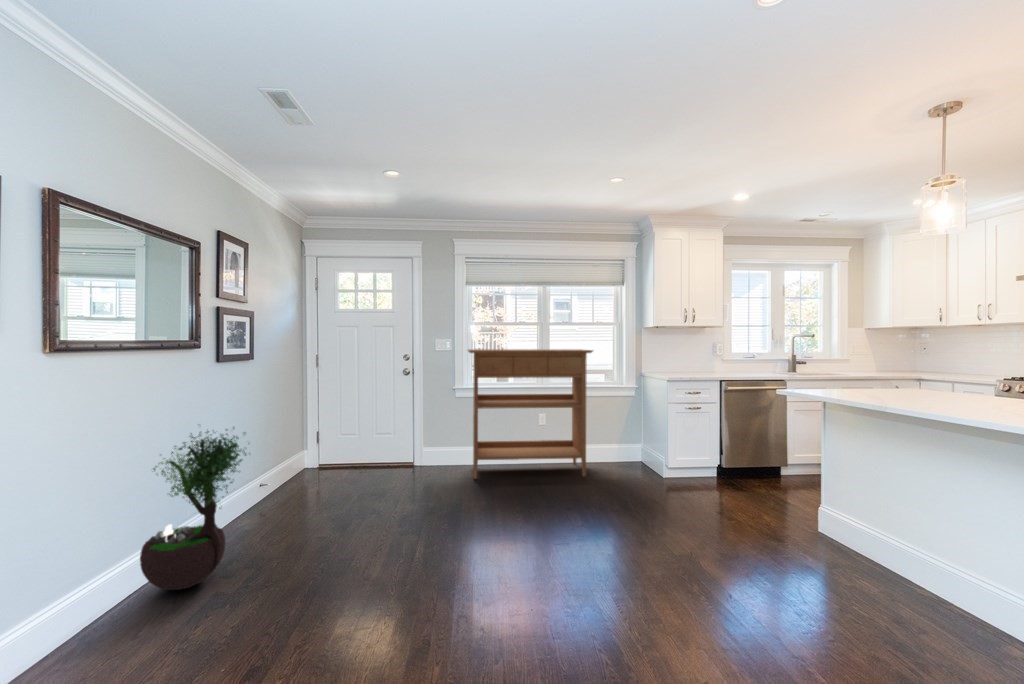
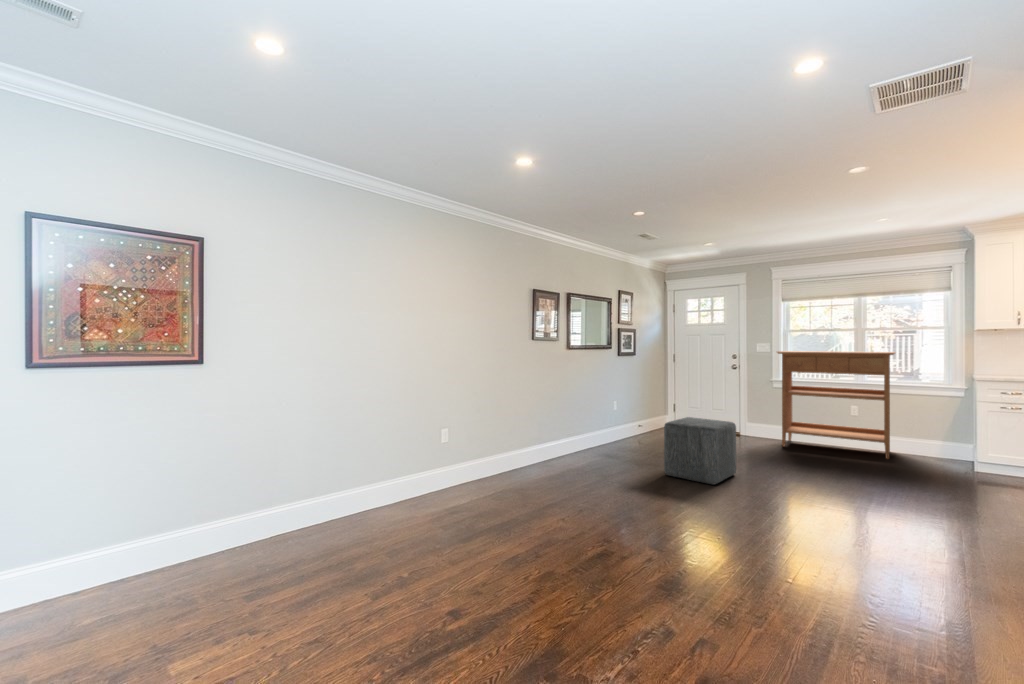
potted tree: present [140,429,250,590] -> none [591,383,633,457]
ottoman: none [326,475,454,618] -> present [664,417,736,485]

